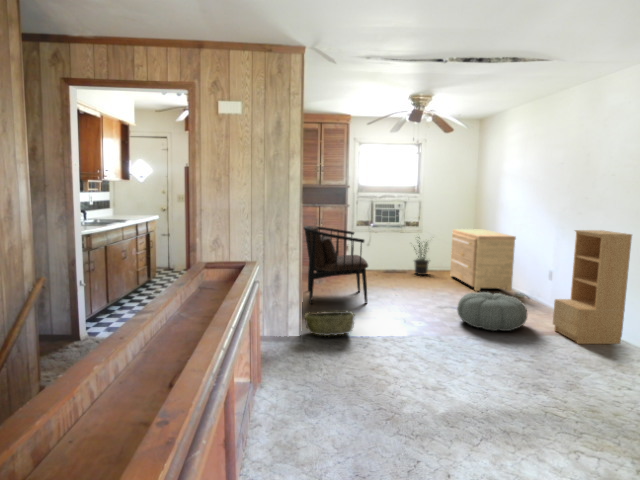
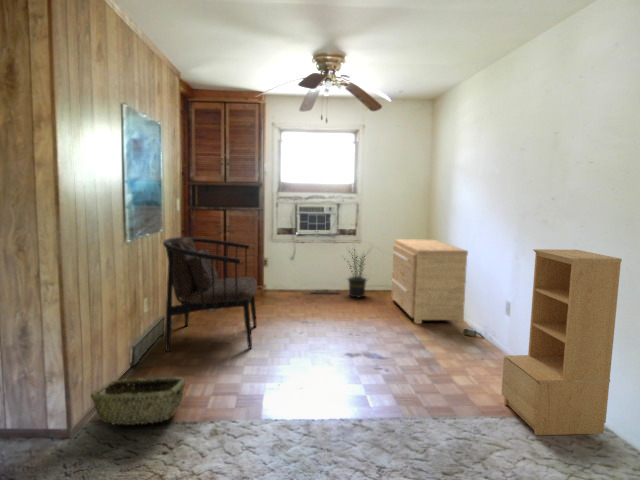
pouf: present [457,292,527,331] -> none [363,338,464,406]

